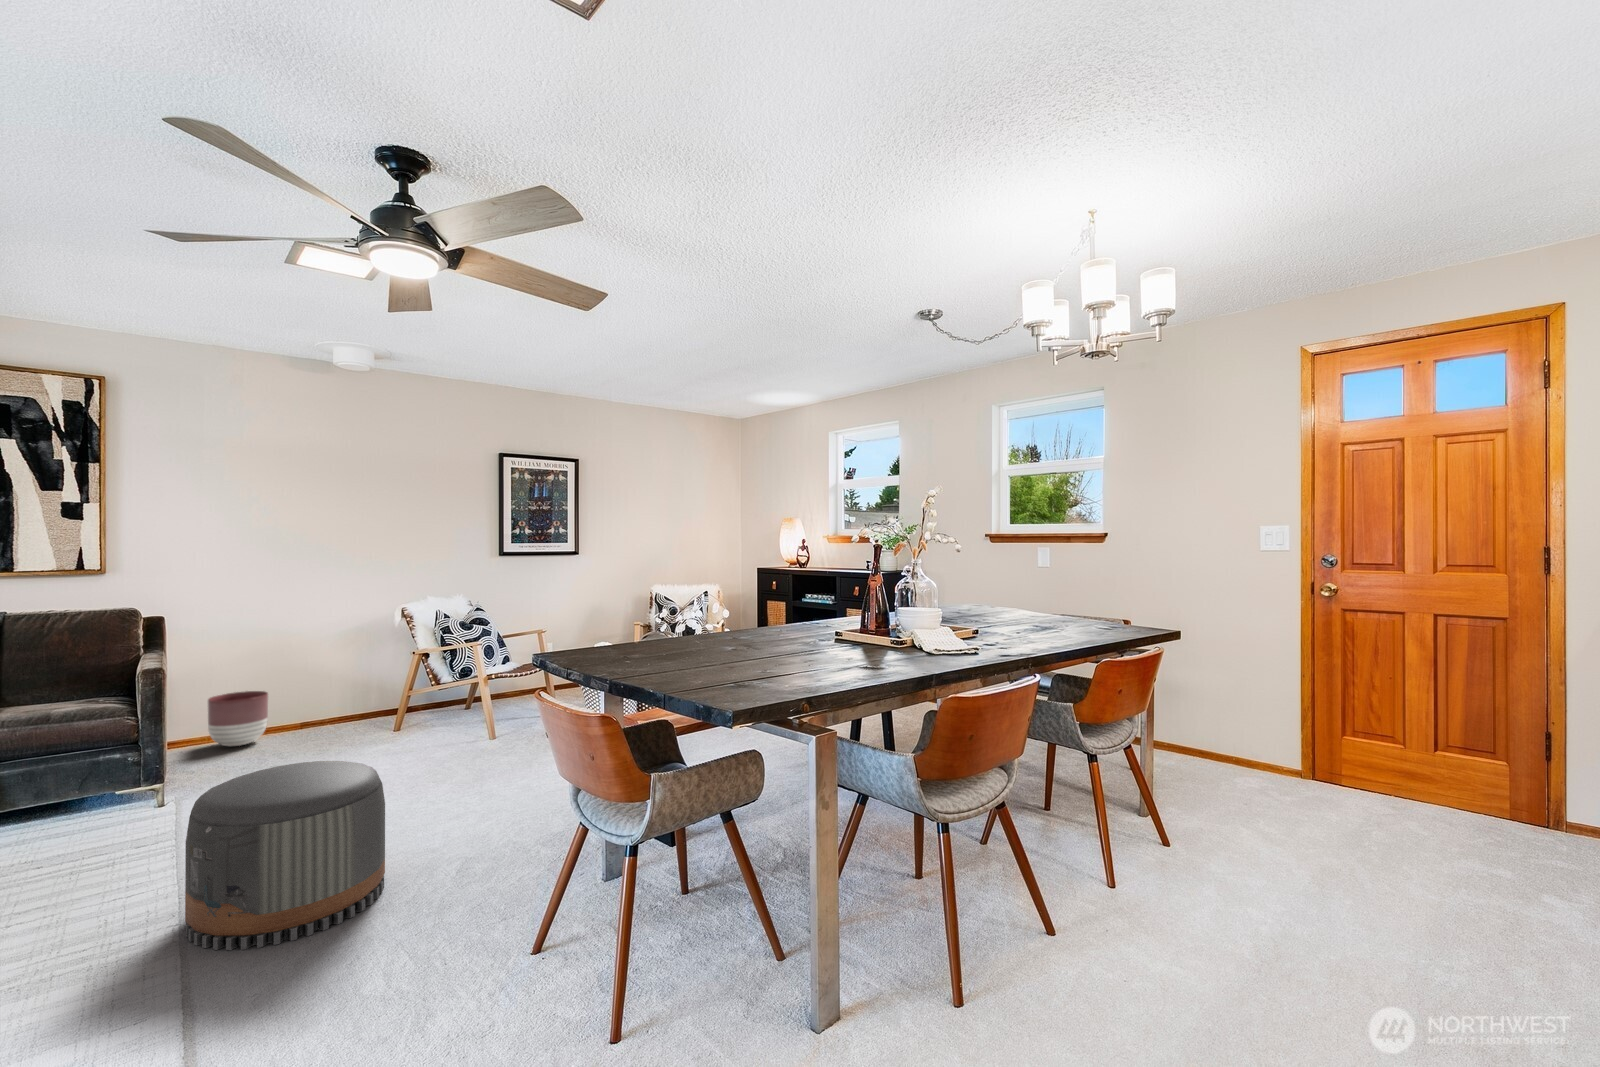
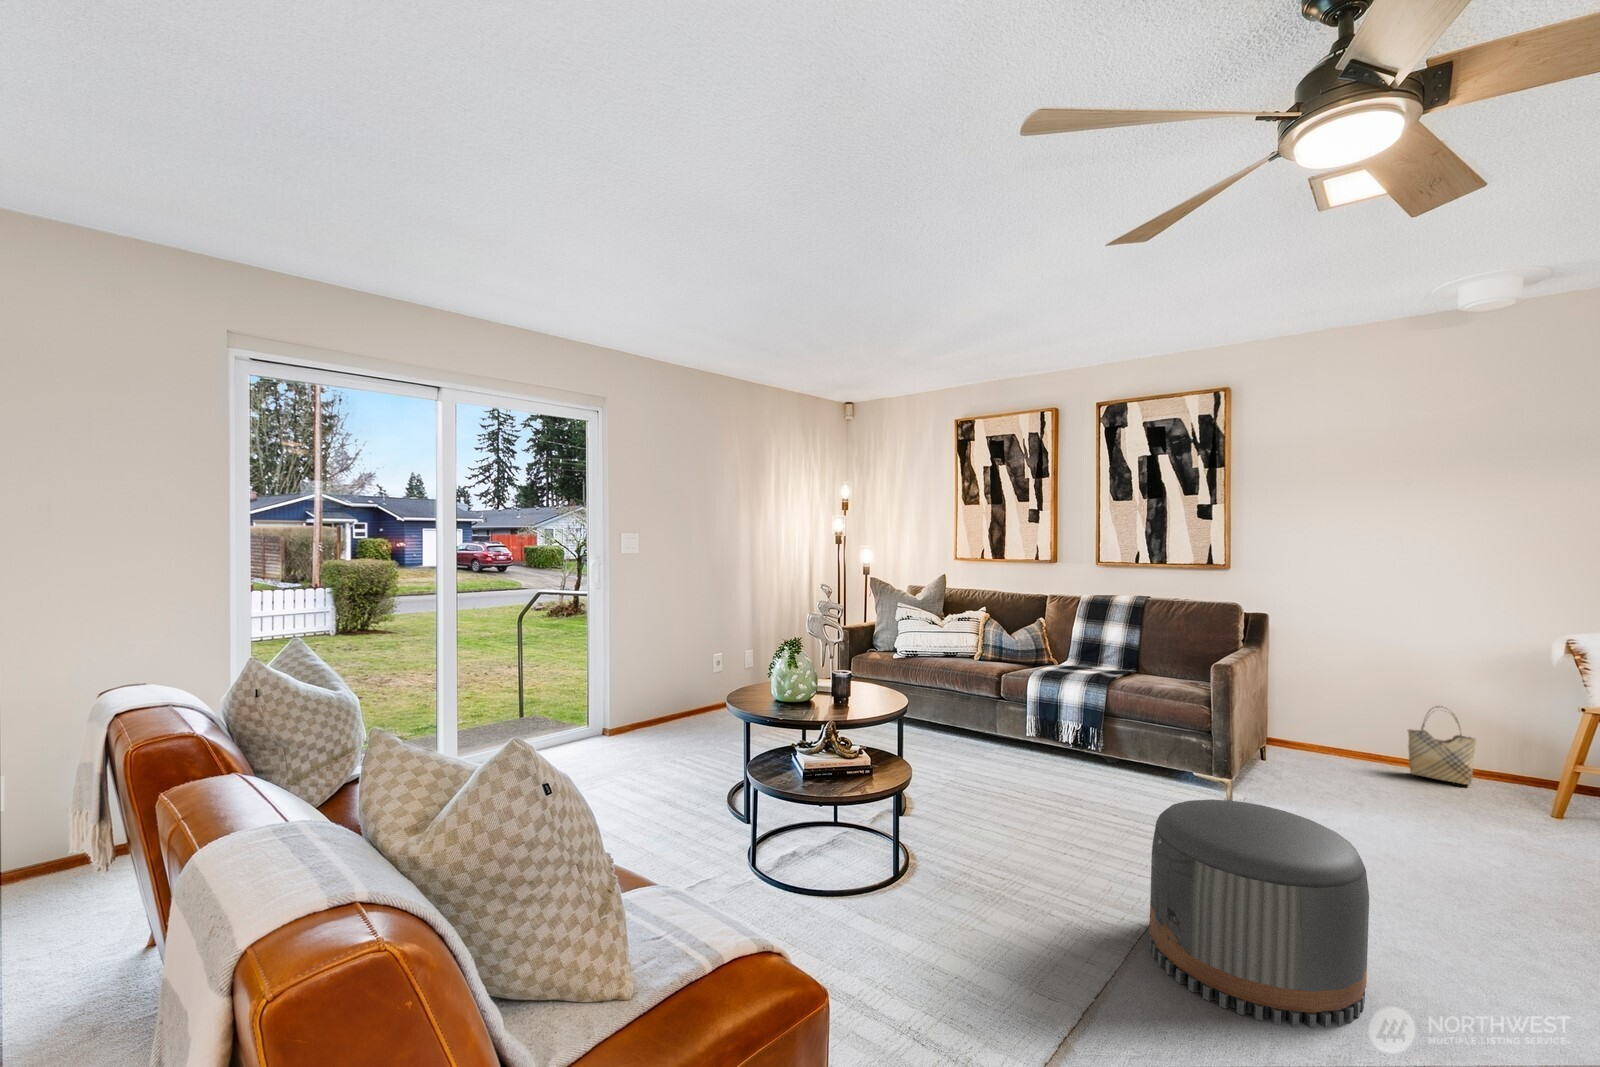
woven basket: none [297,671,347,732] -> present [1408,706,1476,785]
planter: present [208,691,268,746] -> none [1306,705,1370,766]

